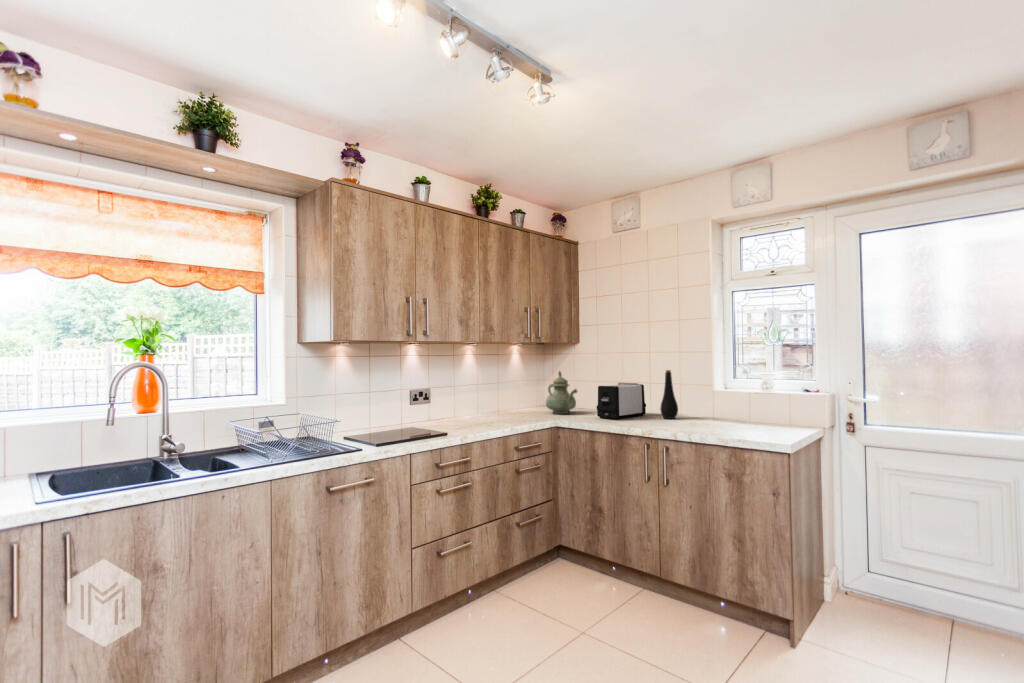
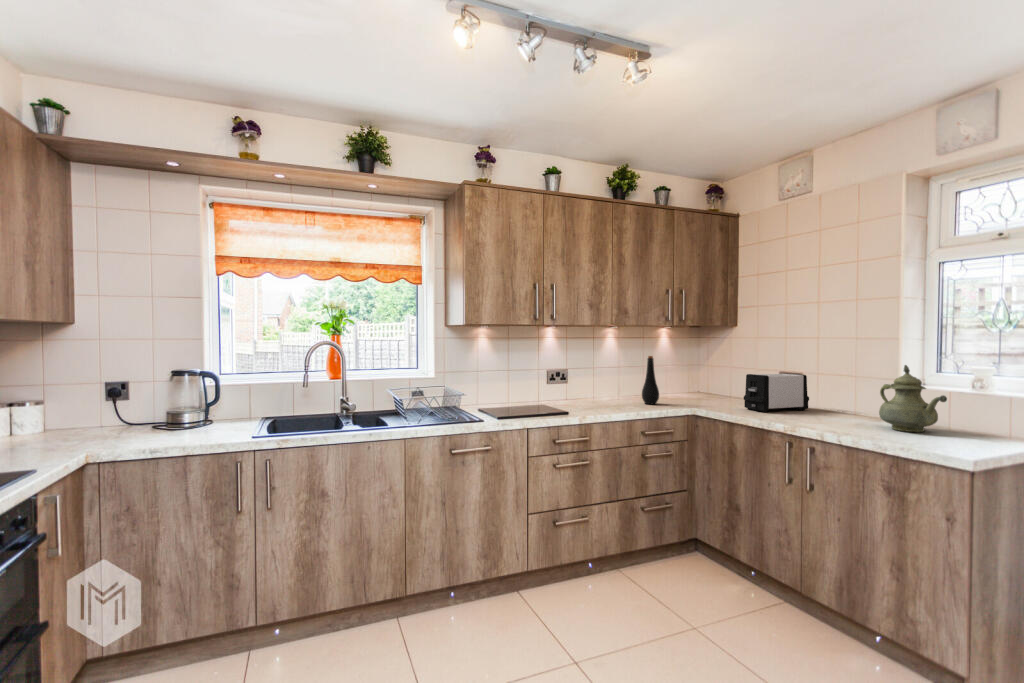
bottle: present [660,370,678,419] -> present [642,356,659,404]
teapot: present [546,371,577,414] -> present [879,365,947,432]

